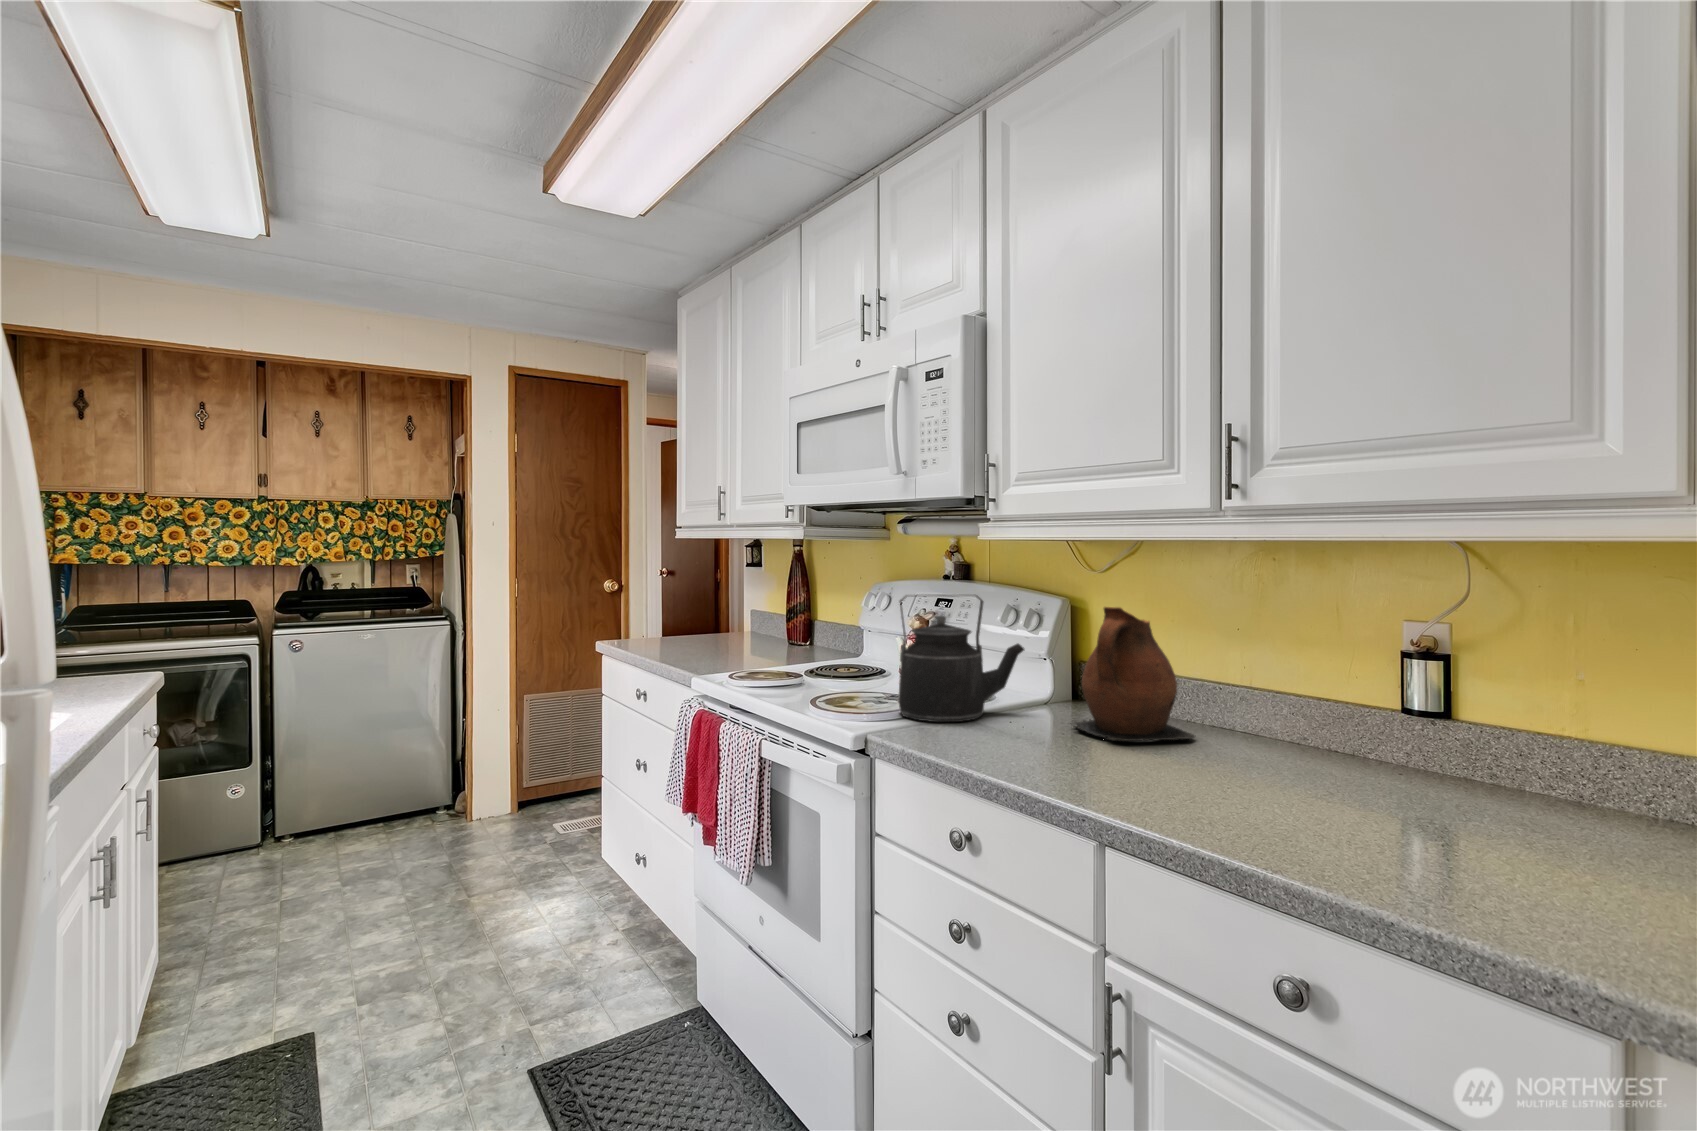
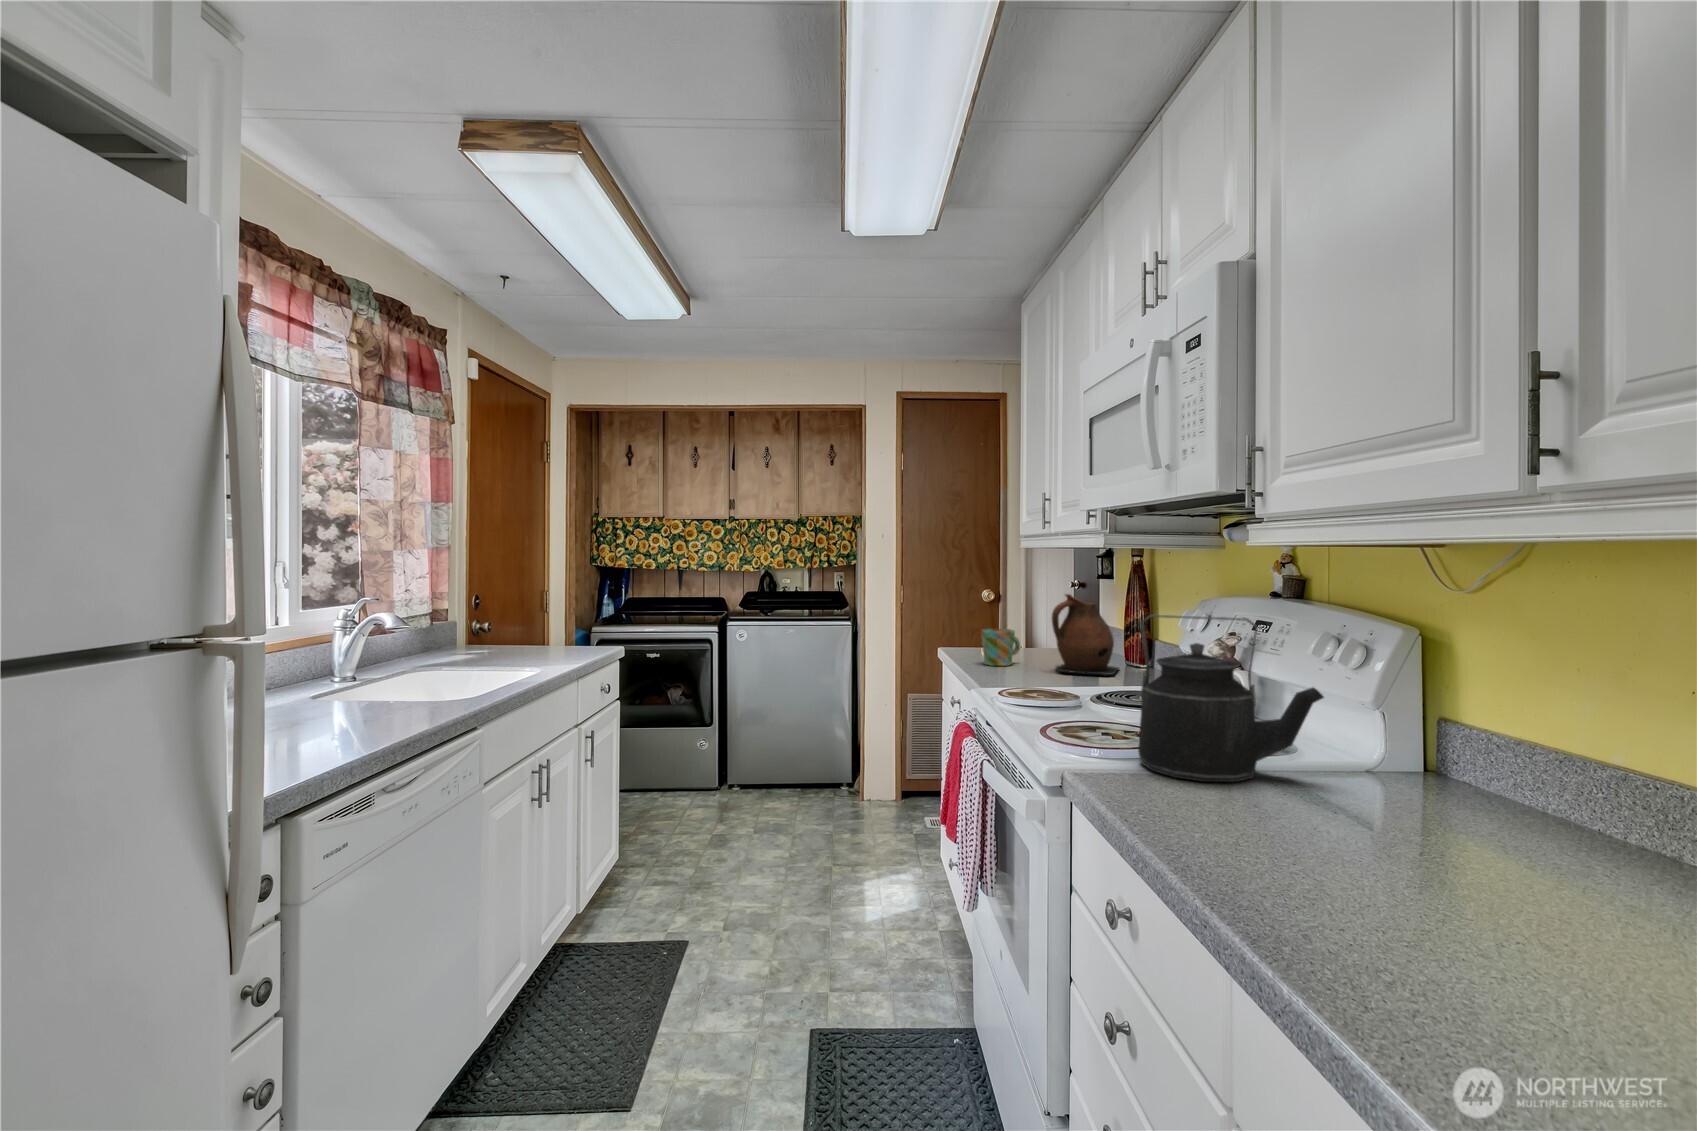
ceramic pitcher: present [1070,607,1195,741] -> present [1052,594,1119,675]
mug: none [659,620,696,657] -> present [981,629,1020,666]

